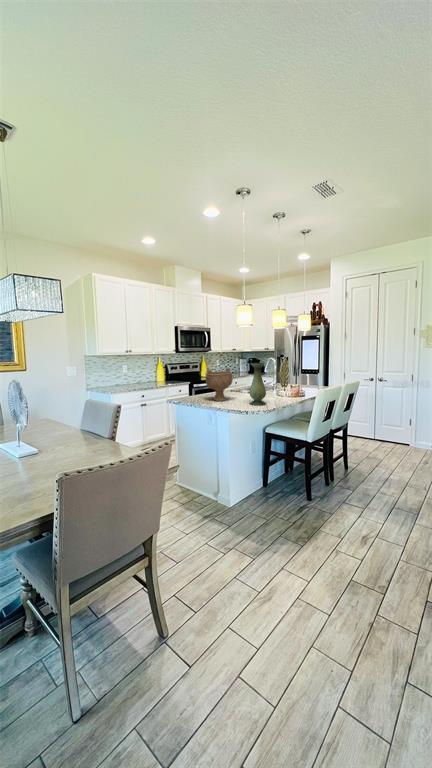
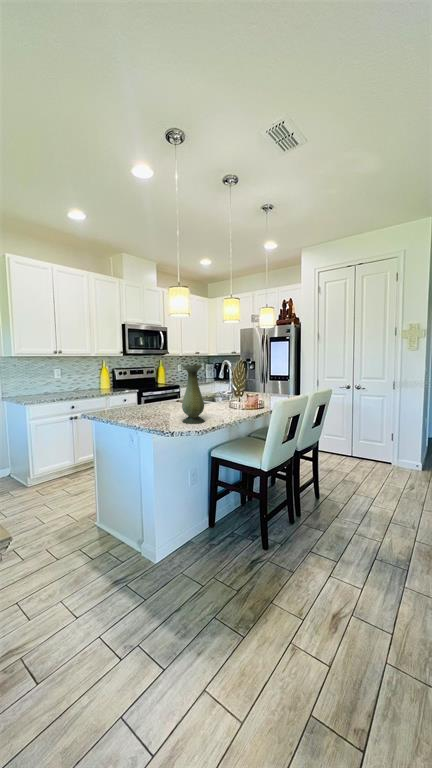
decorative bowl: present [205,368,233,401] -> none [126,371,164,417]

